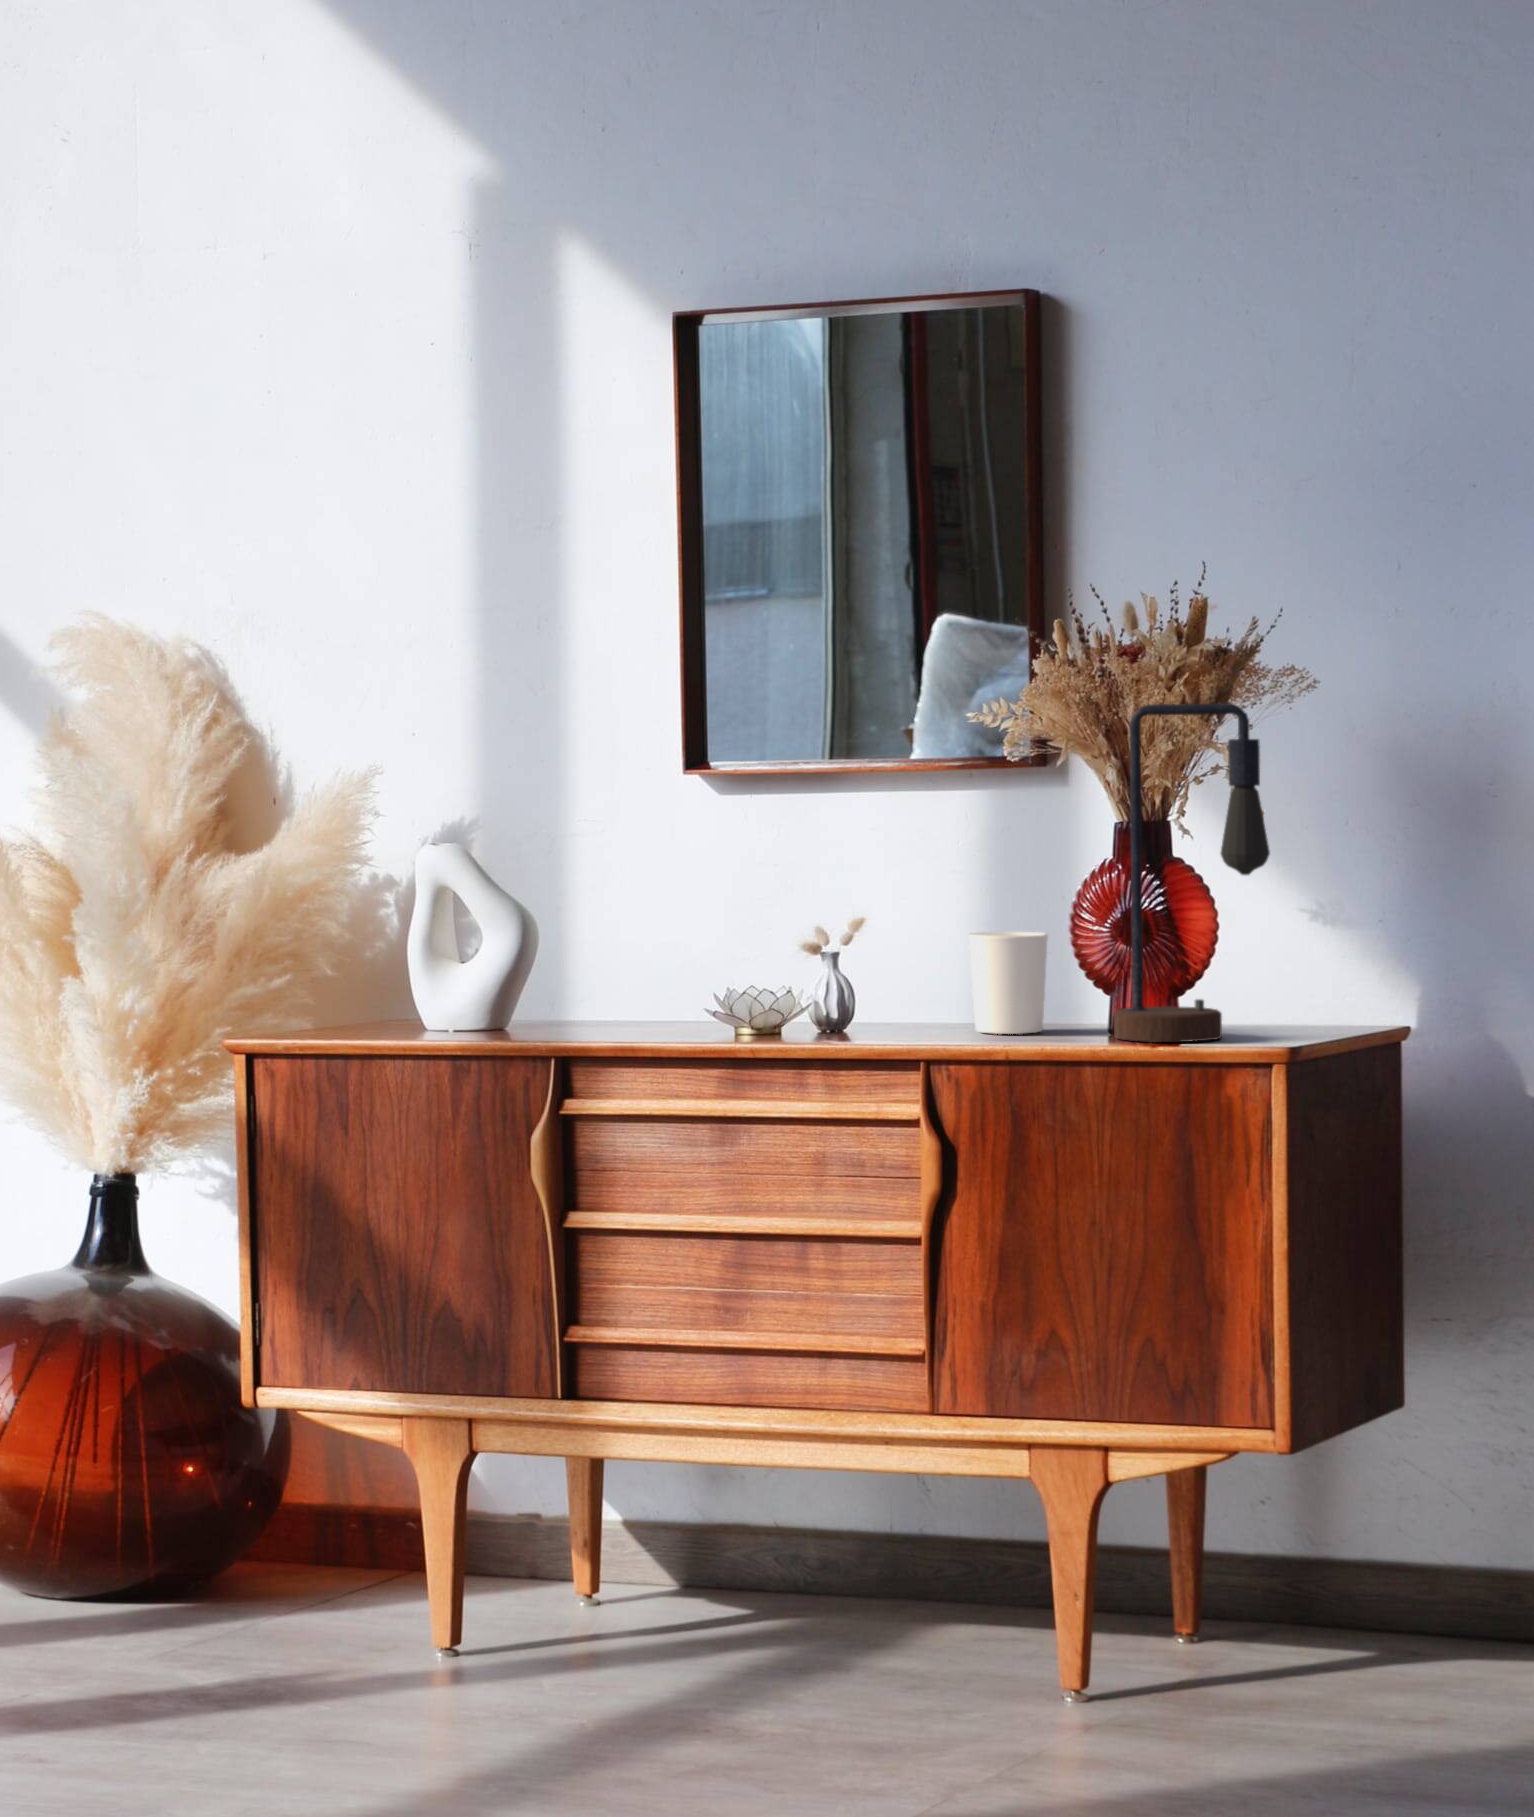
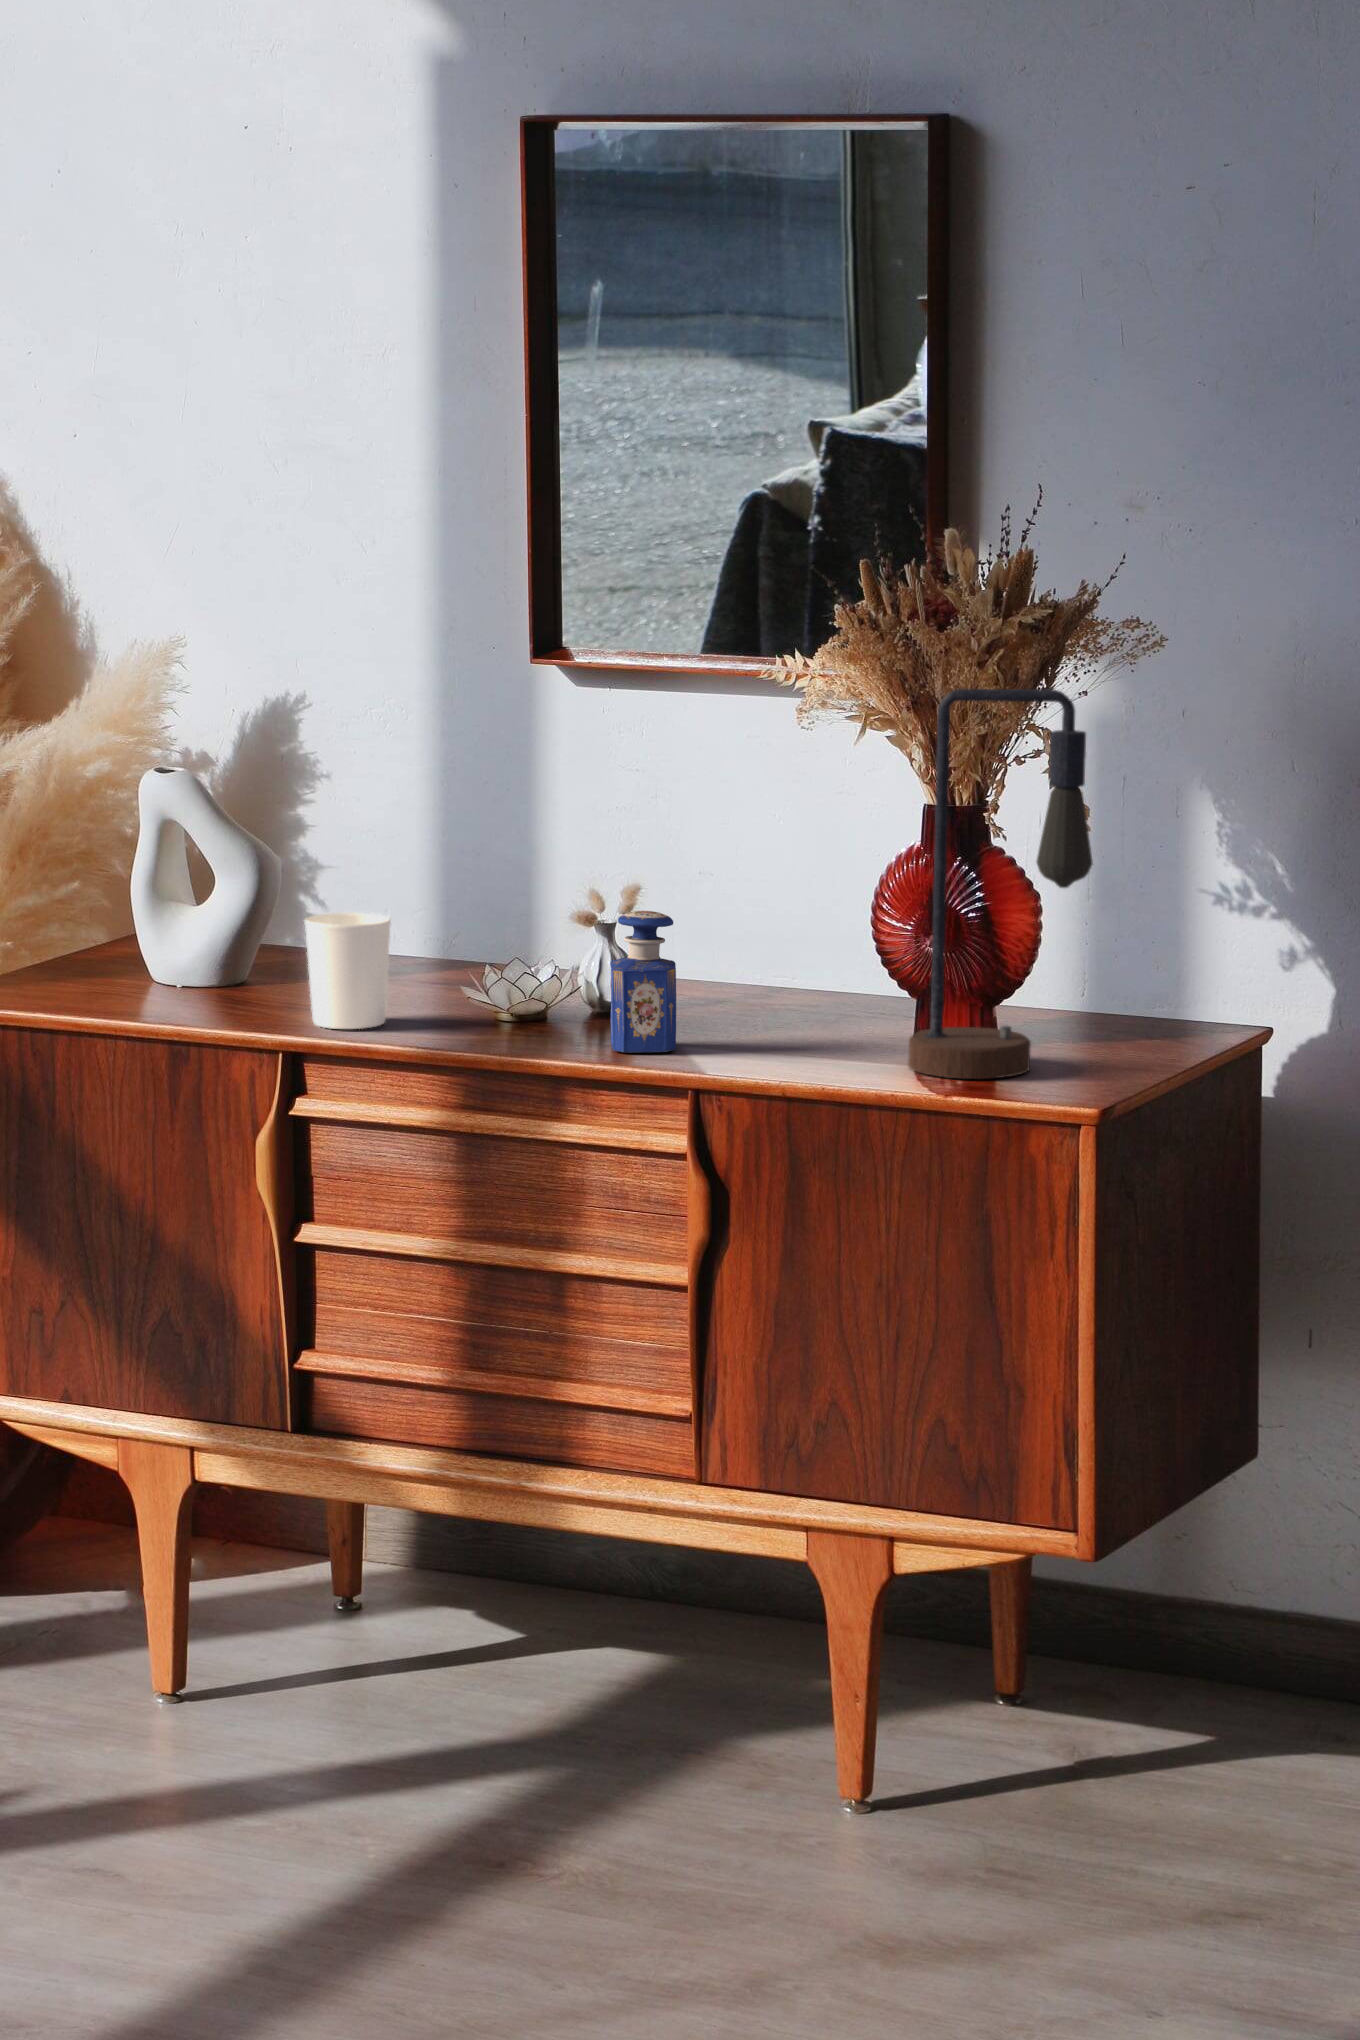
perfume bottle: none [846,910,906,1033] -> present [610,911,676,1052]
candle holder: present [968,932,1048,1034] -> present [305,913,391,1029]

